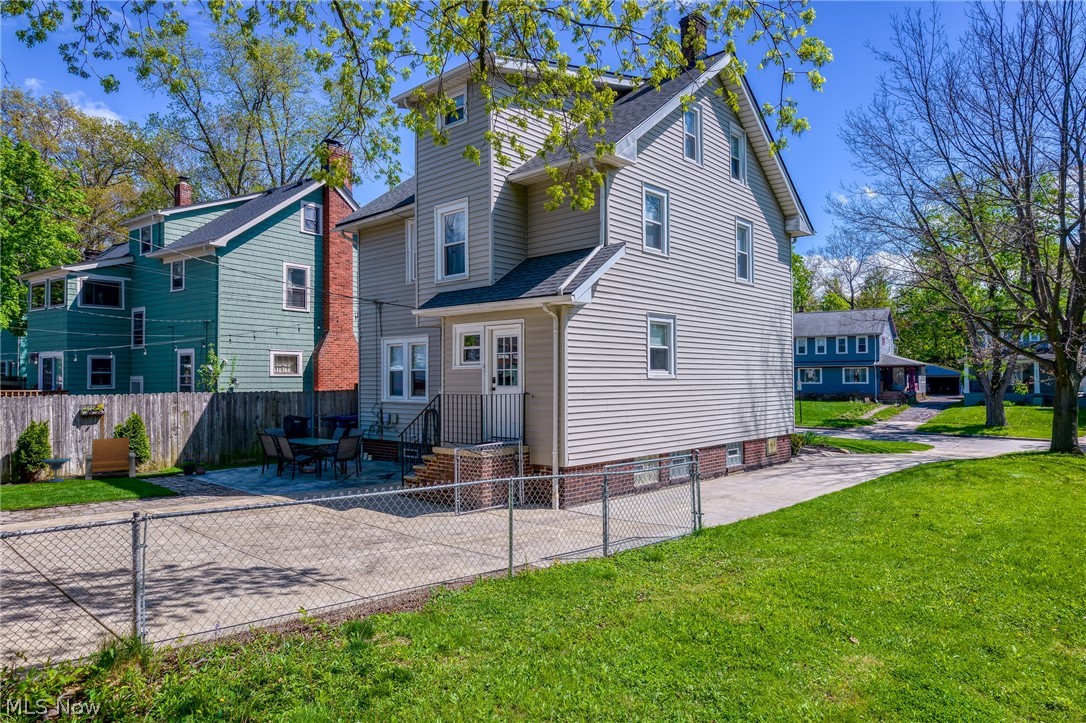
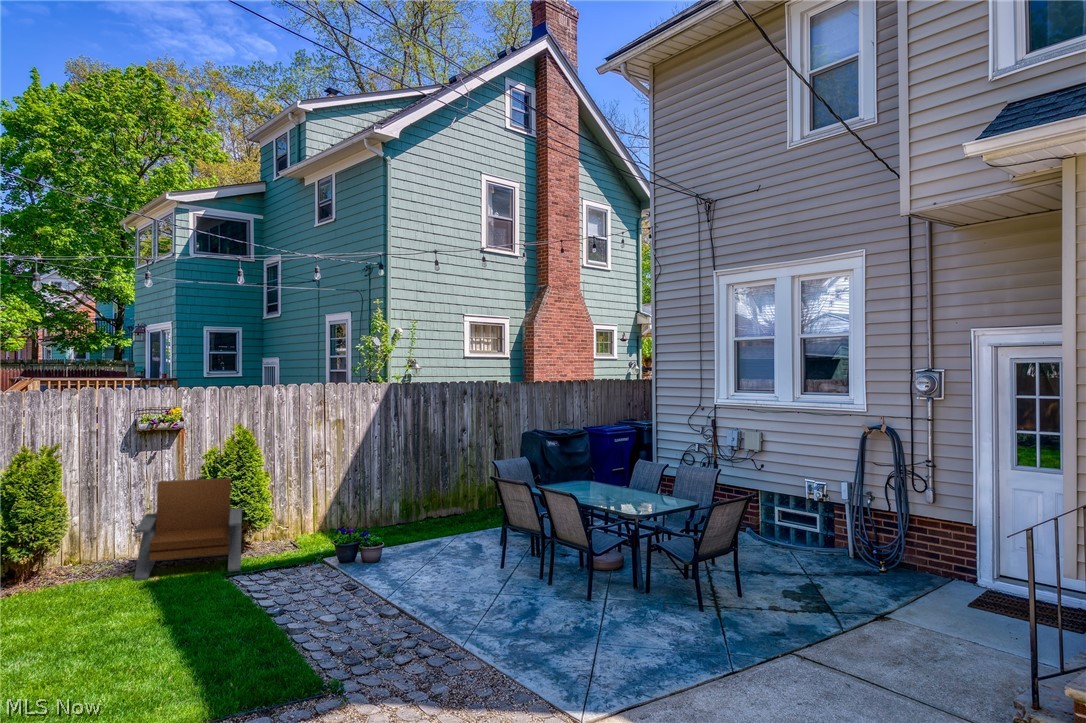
side table: present [42,455,71,482] -> none [38,521,106,588]

